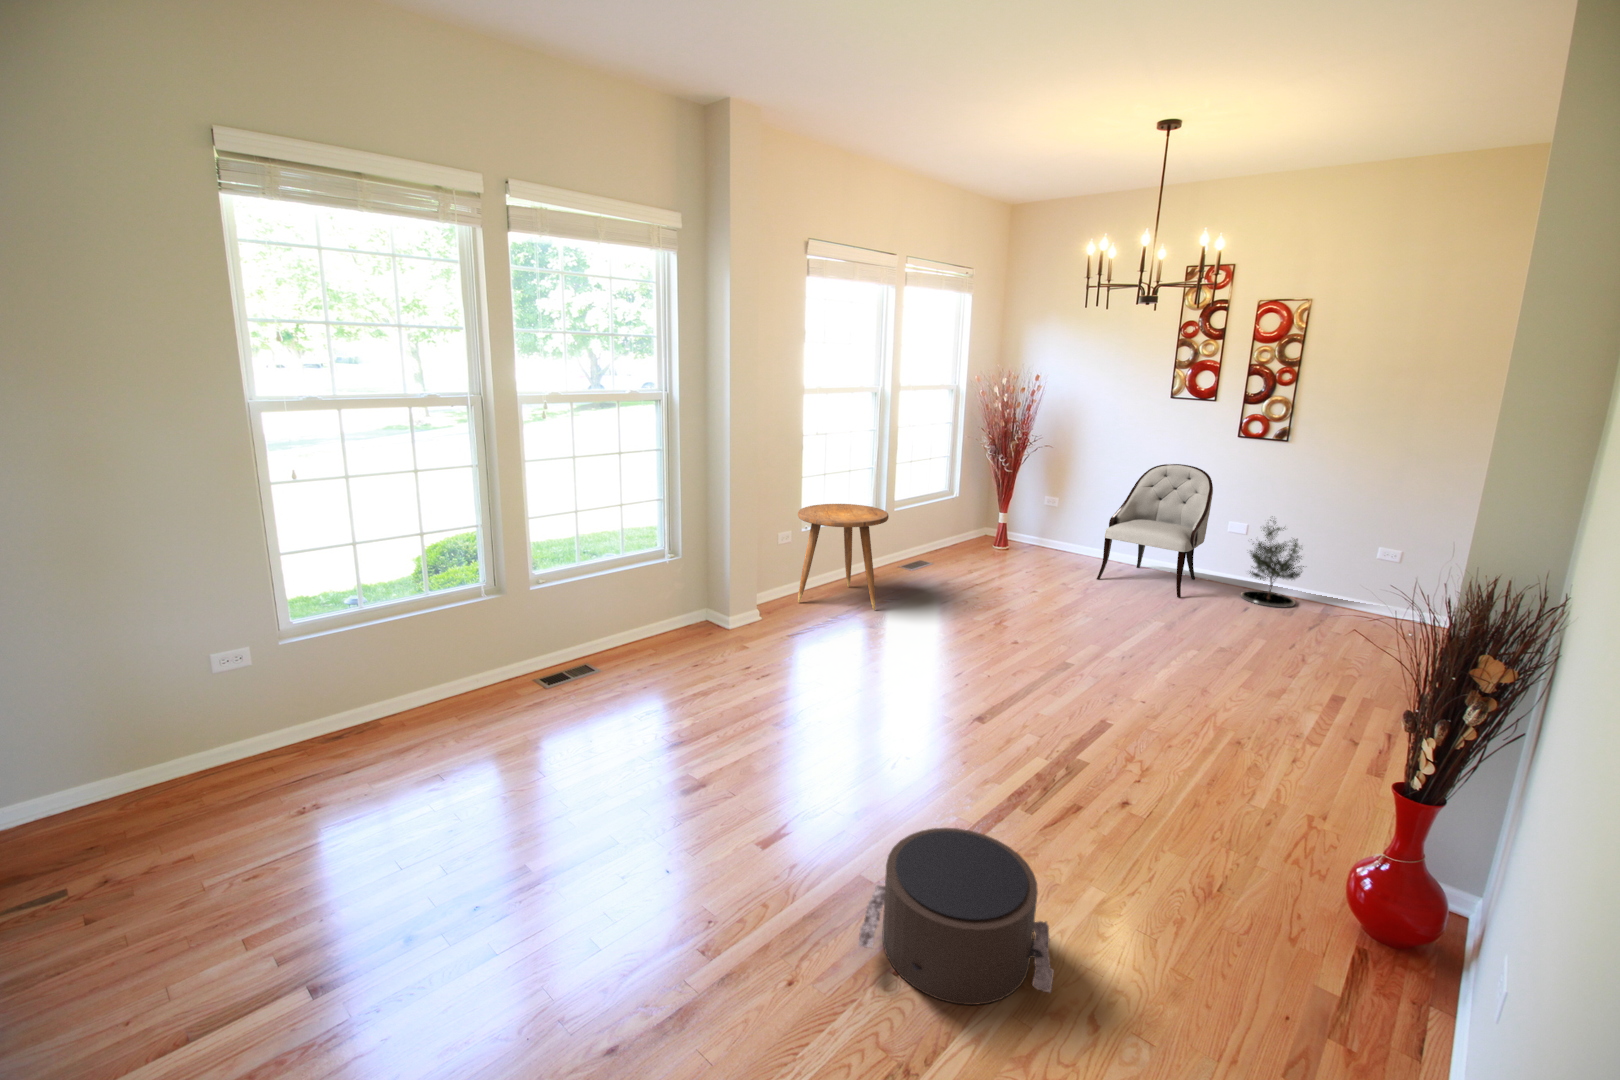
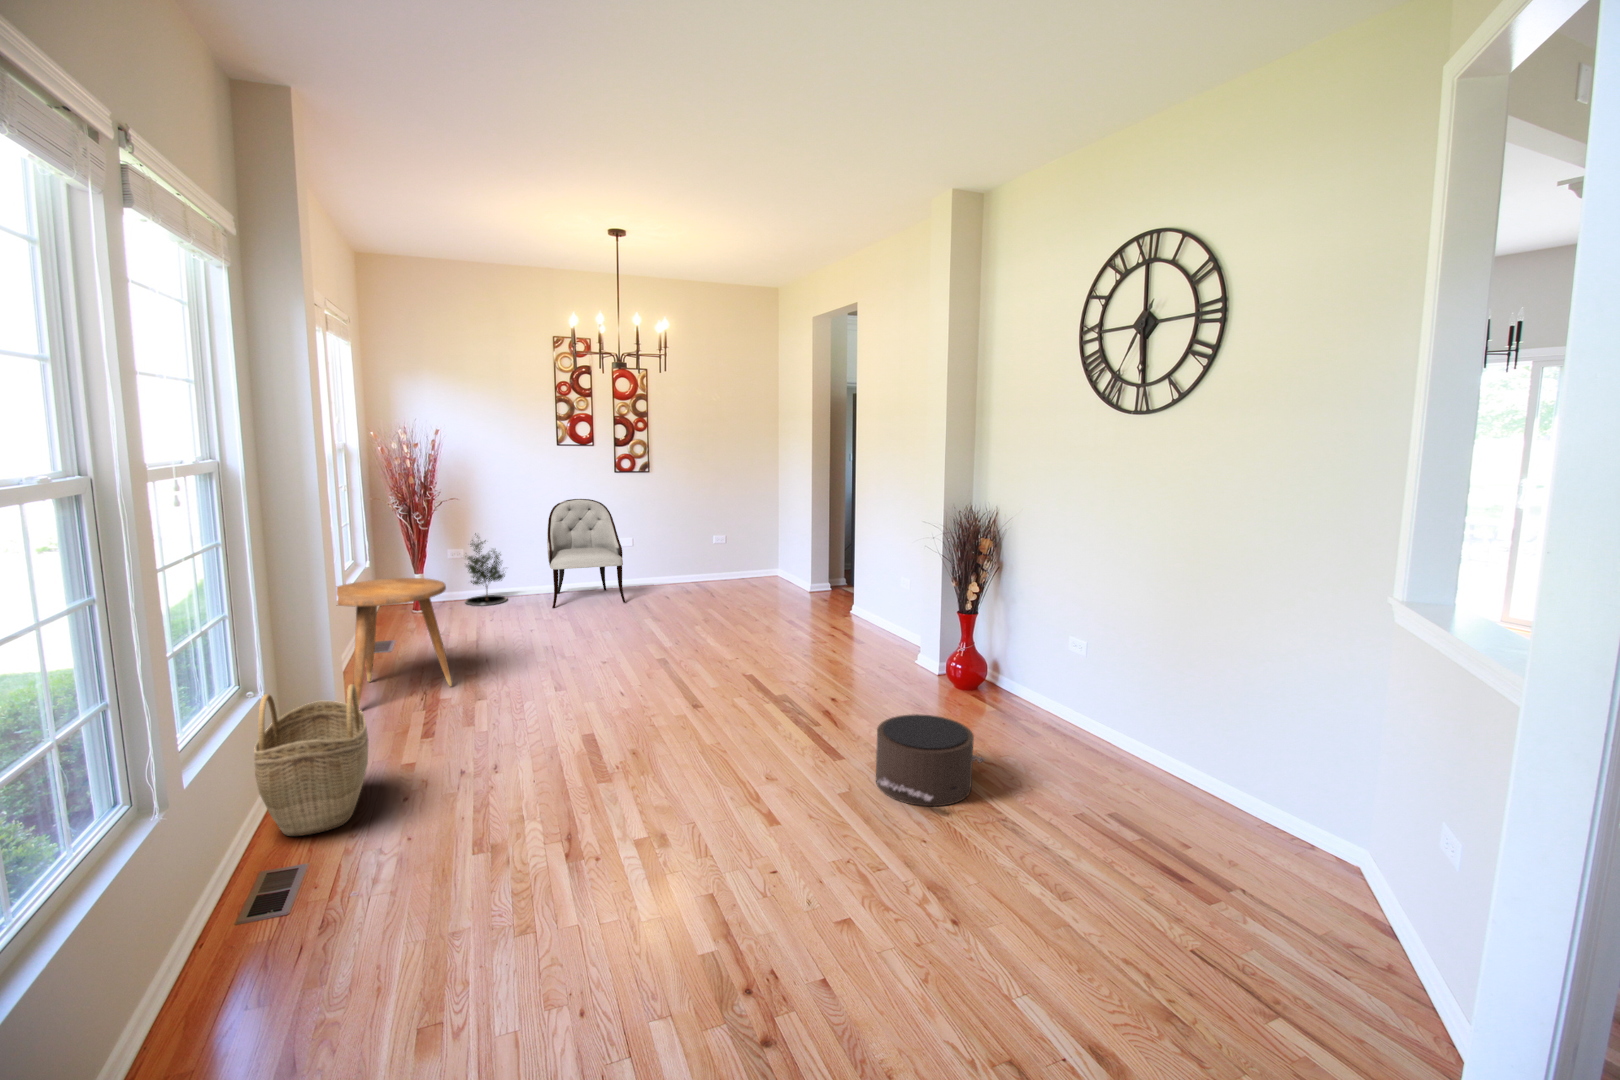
potted tree: present [1241,520,1304,608] -> present [465,533,507,606]
woven basket: none [614,558,698,660] -> present [254,684,368,836]

